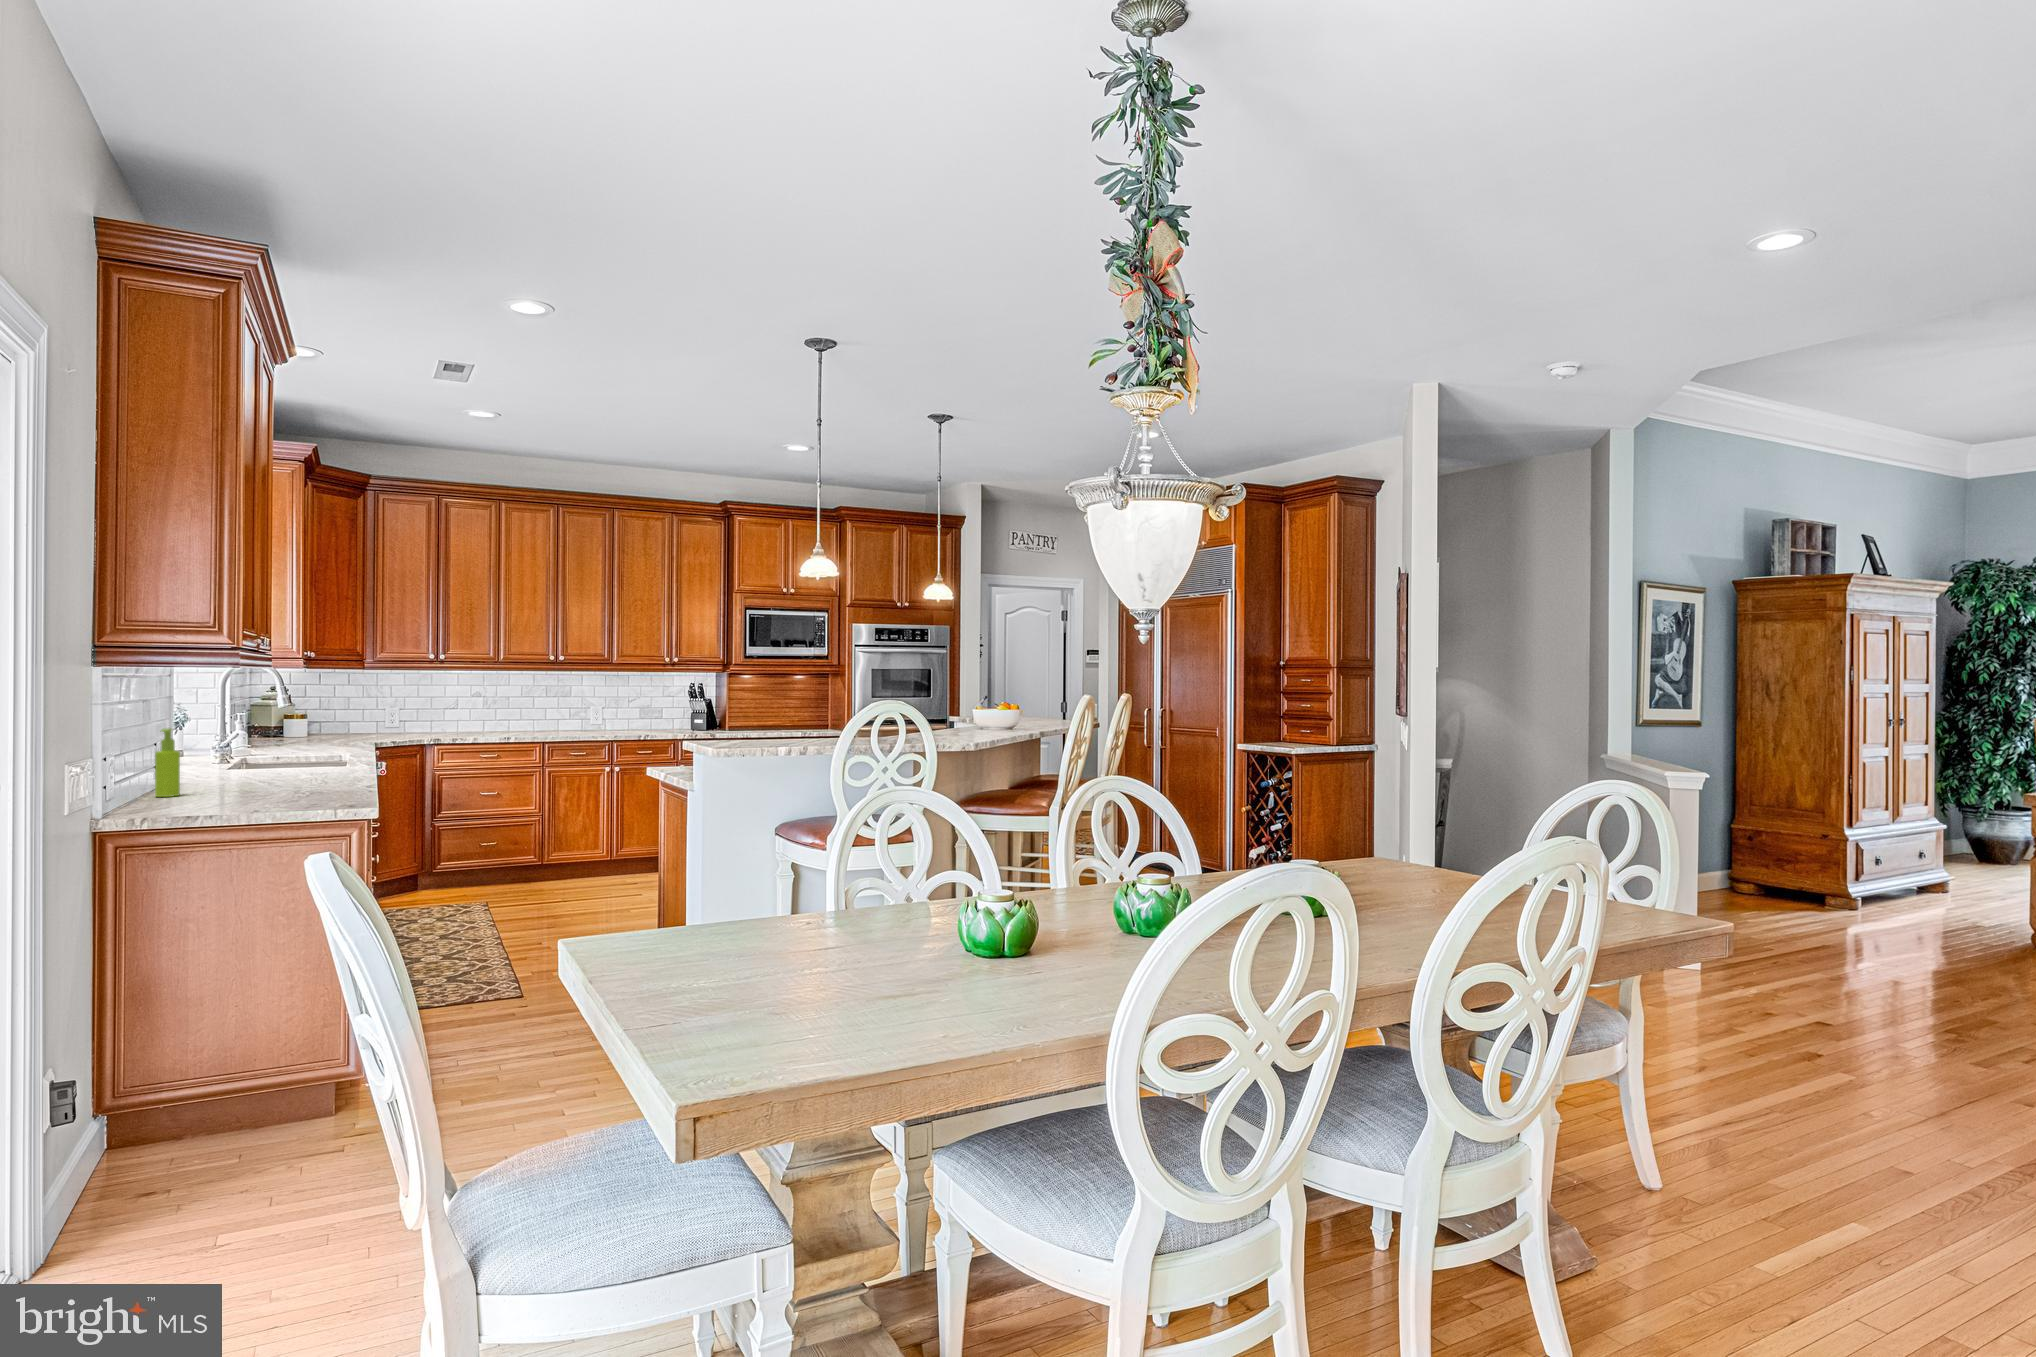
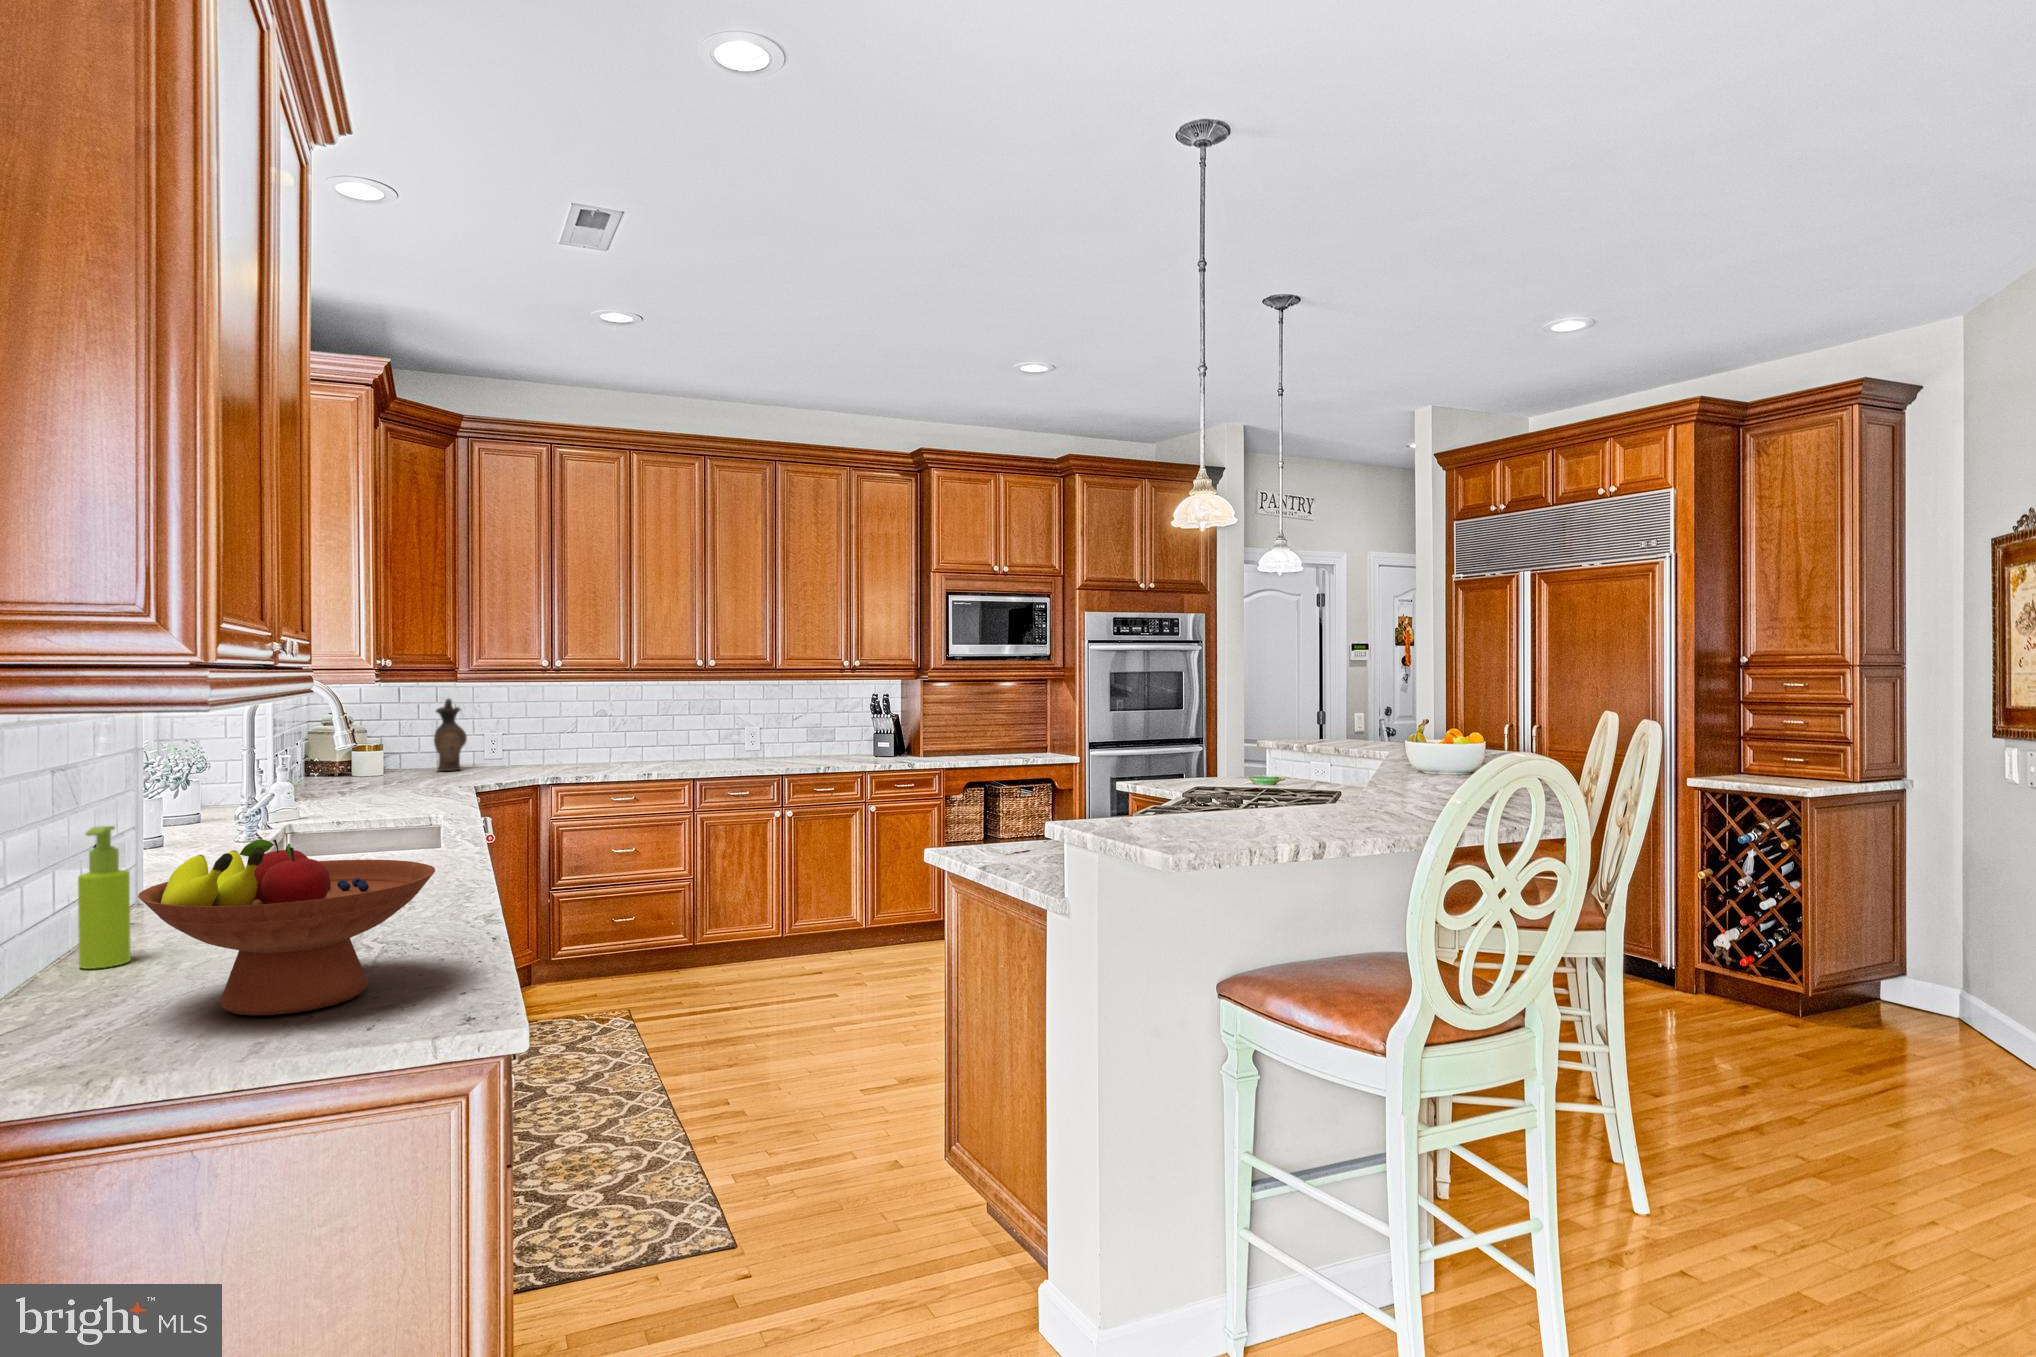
ceramic pitcher: none [347,682,372,736] -> present [434,699,467,771]
fruit bowl: none [197,729,334,805] -> present [138,839,435,1016]

